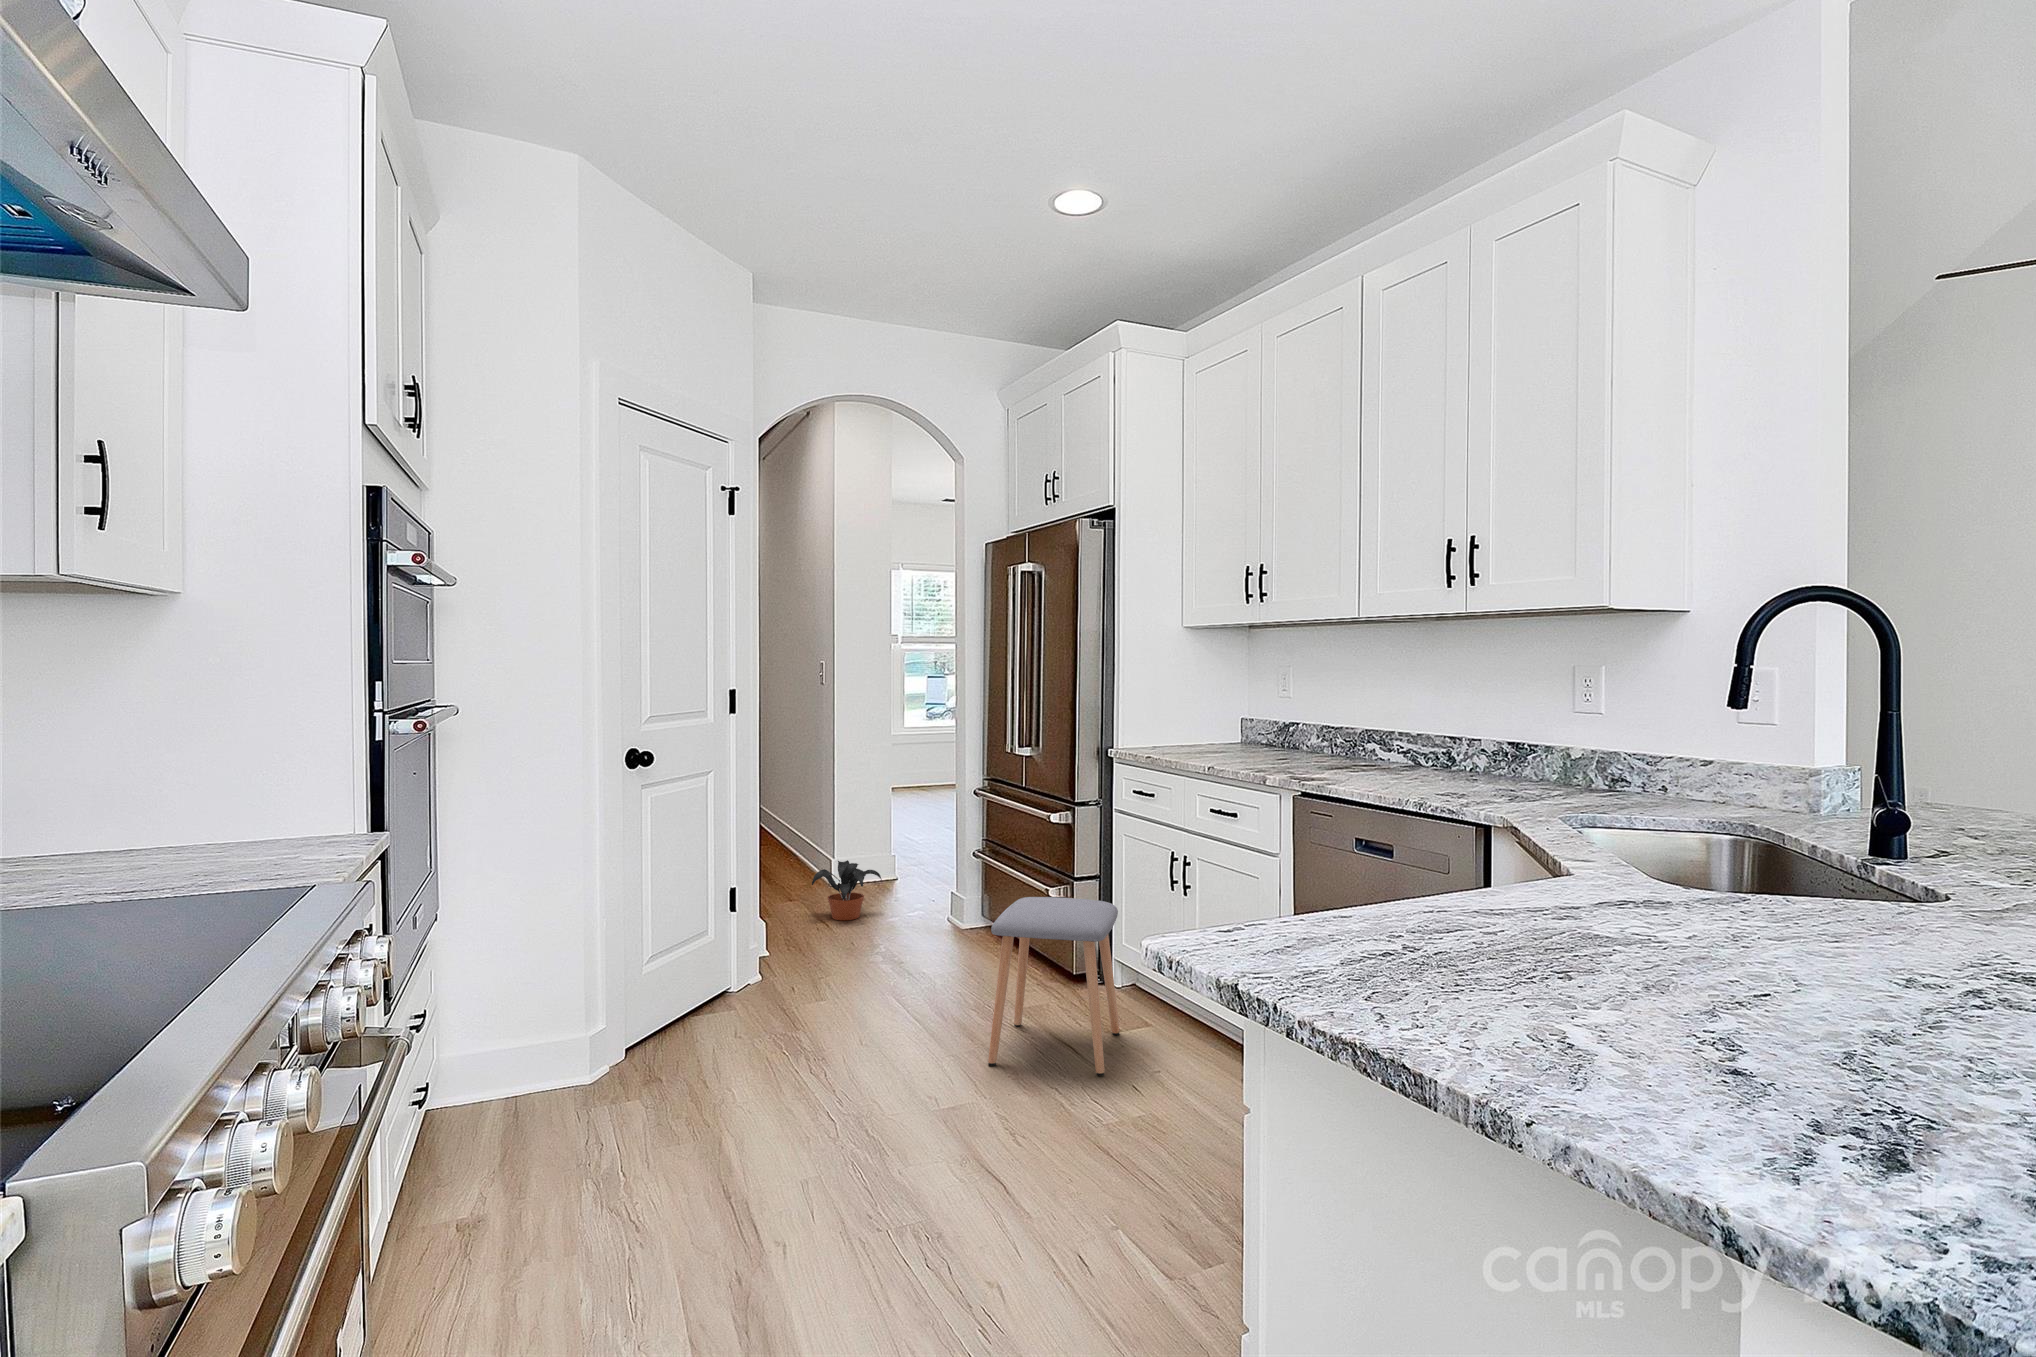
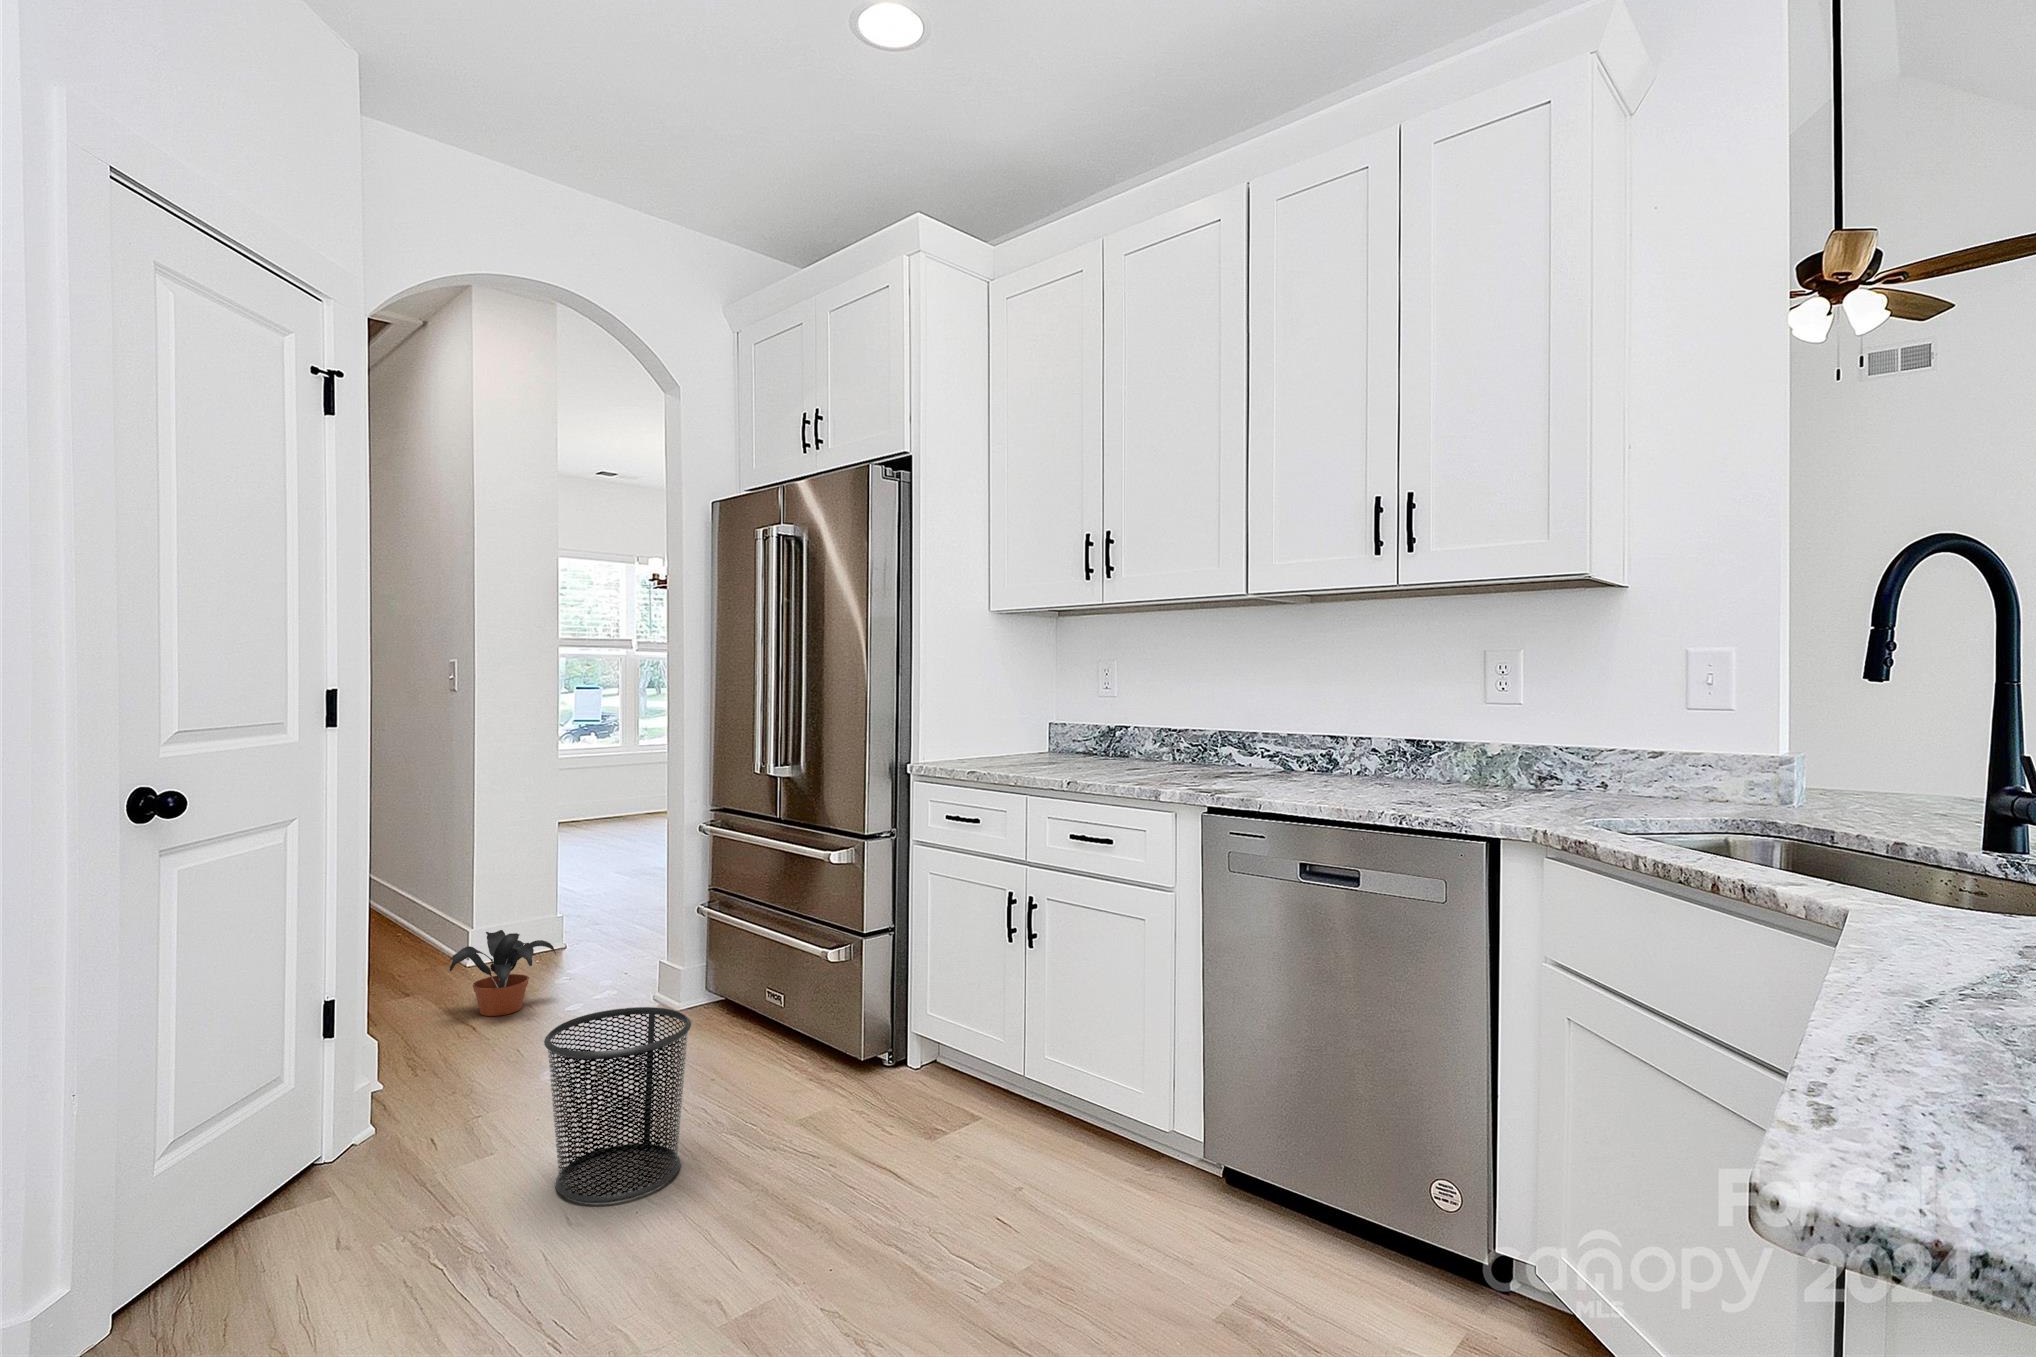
stool: present [988,897,1120,1076] -> none [795,964,963,1221]
waste bin: none [841,913,935,1037] -> present [544,1007,691,1203]

